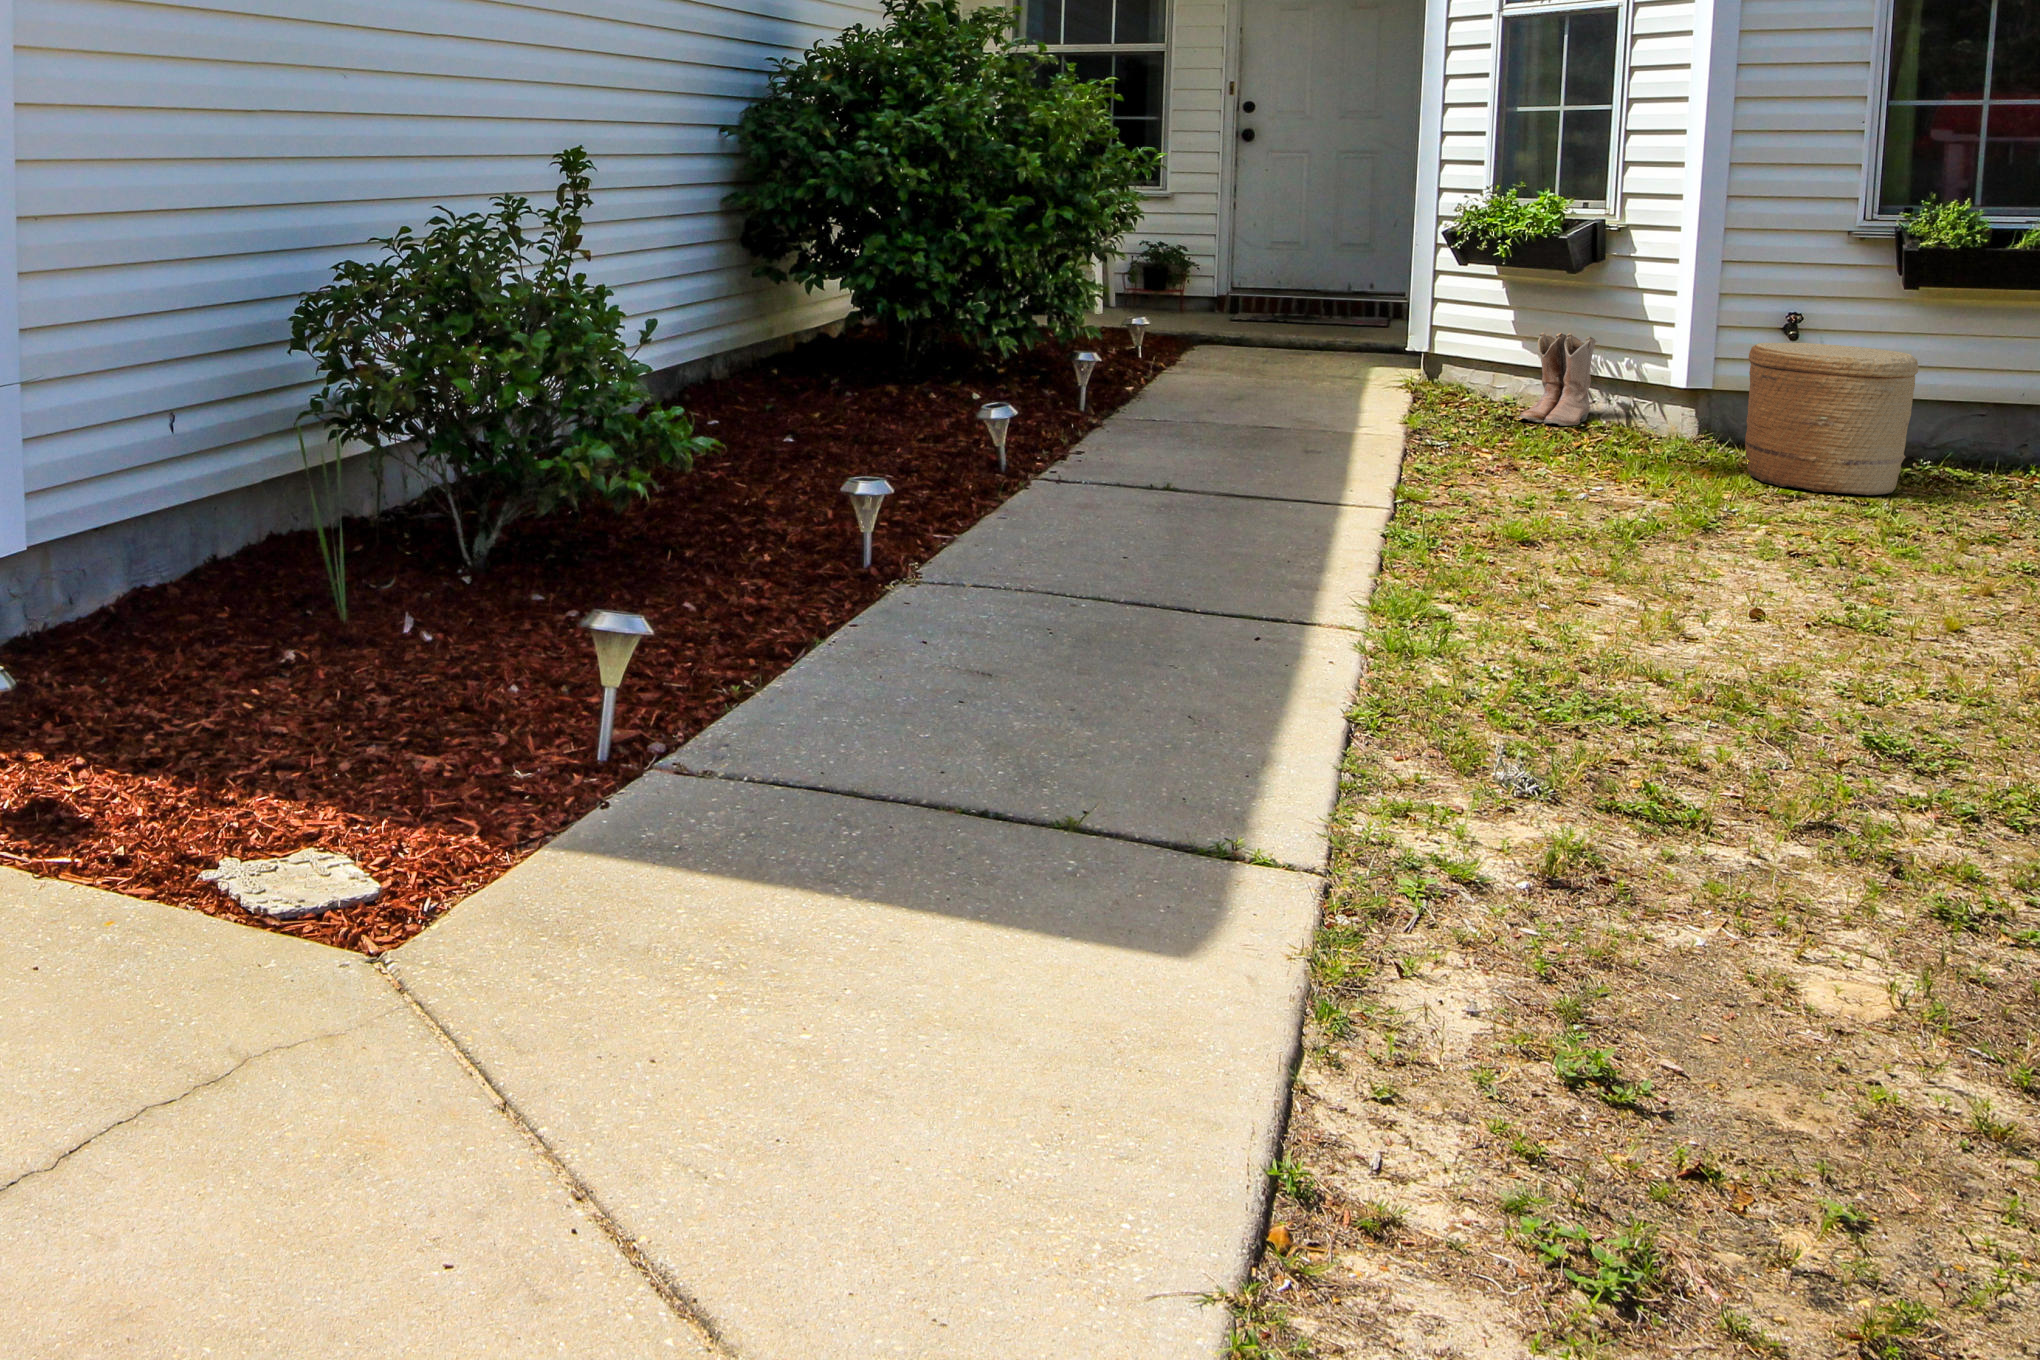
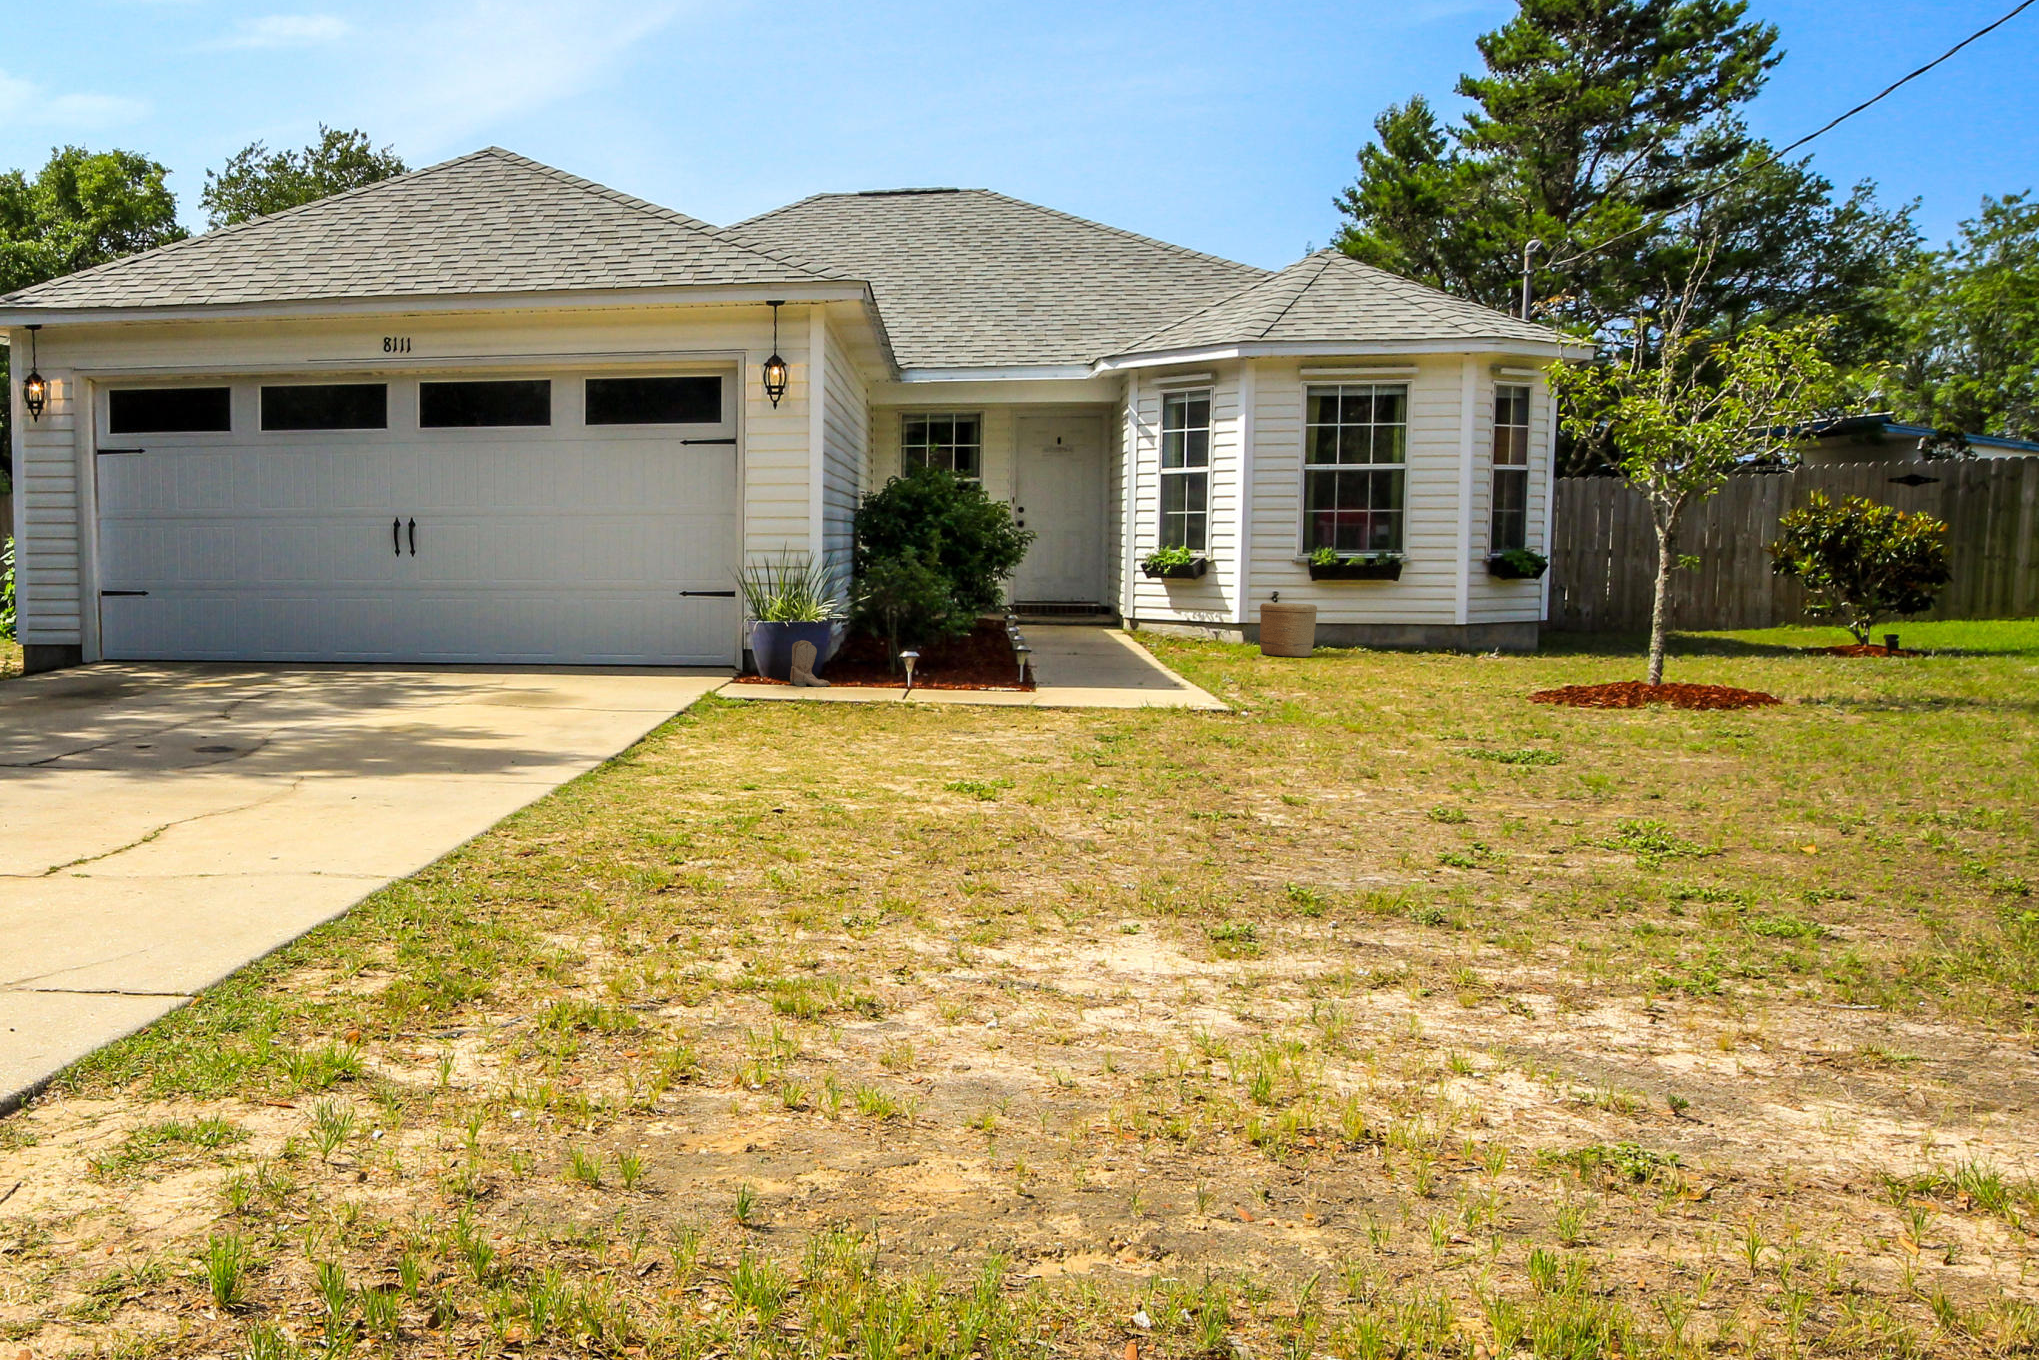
boots: present [1517,332,1596,426] -> present [790,640,830,687]

